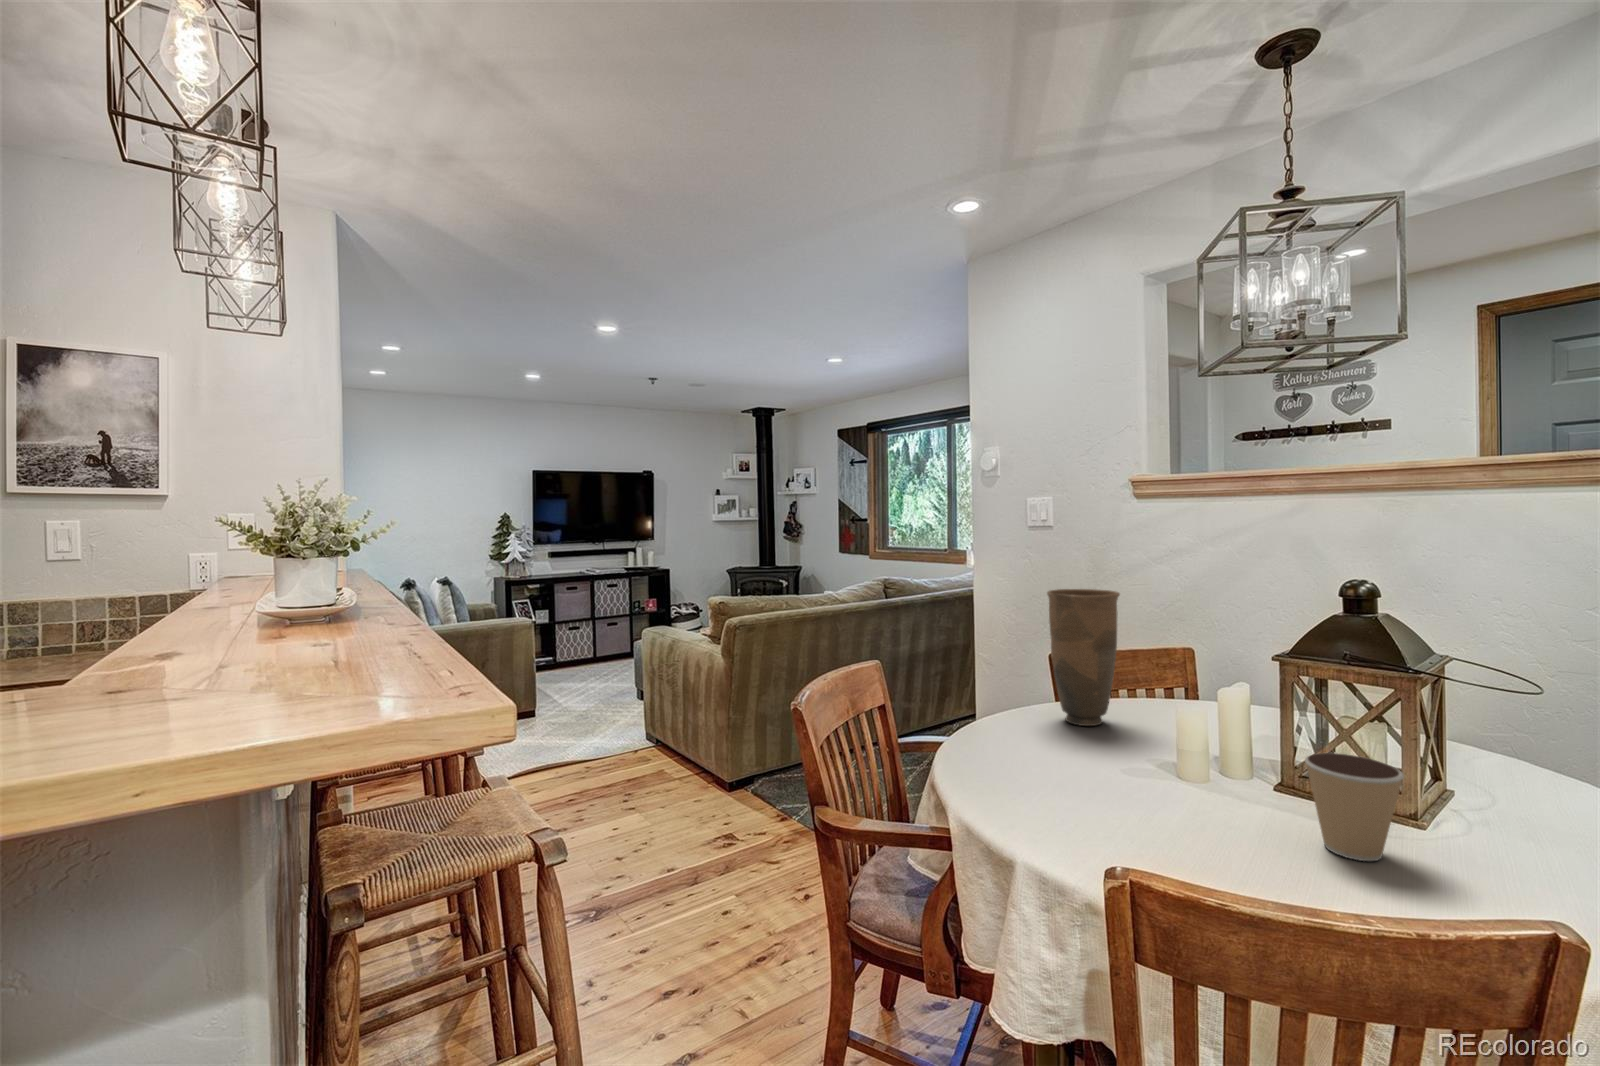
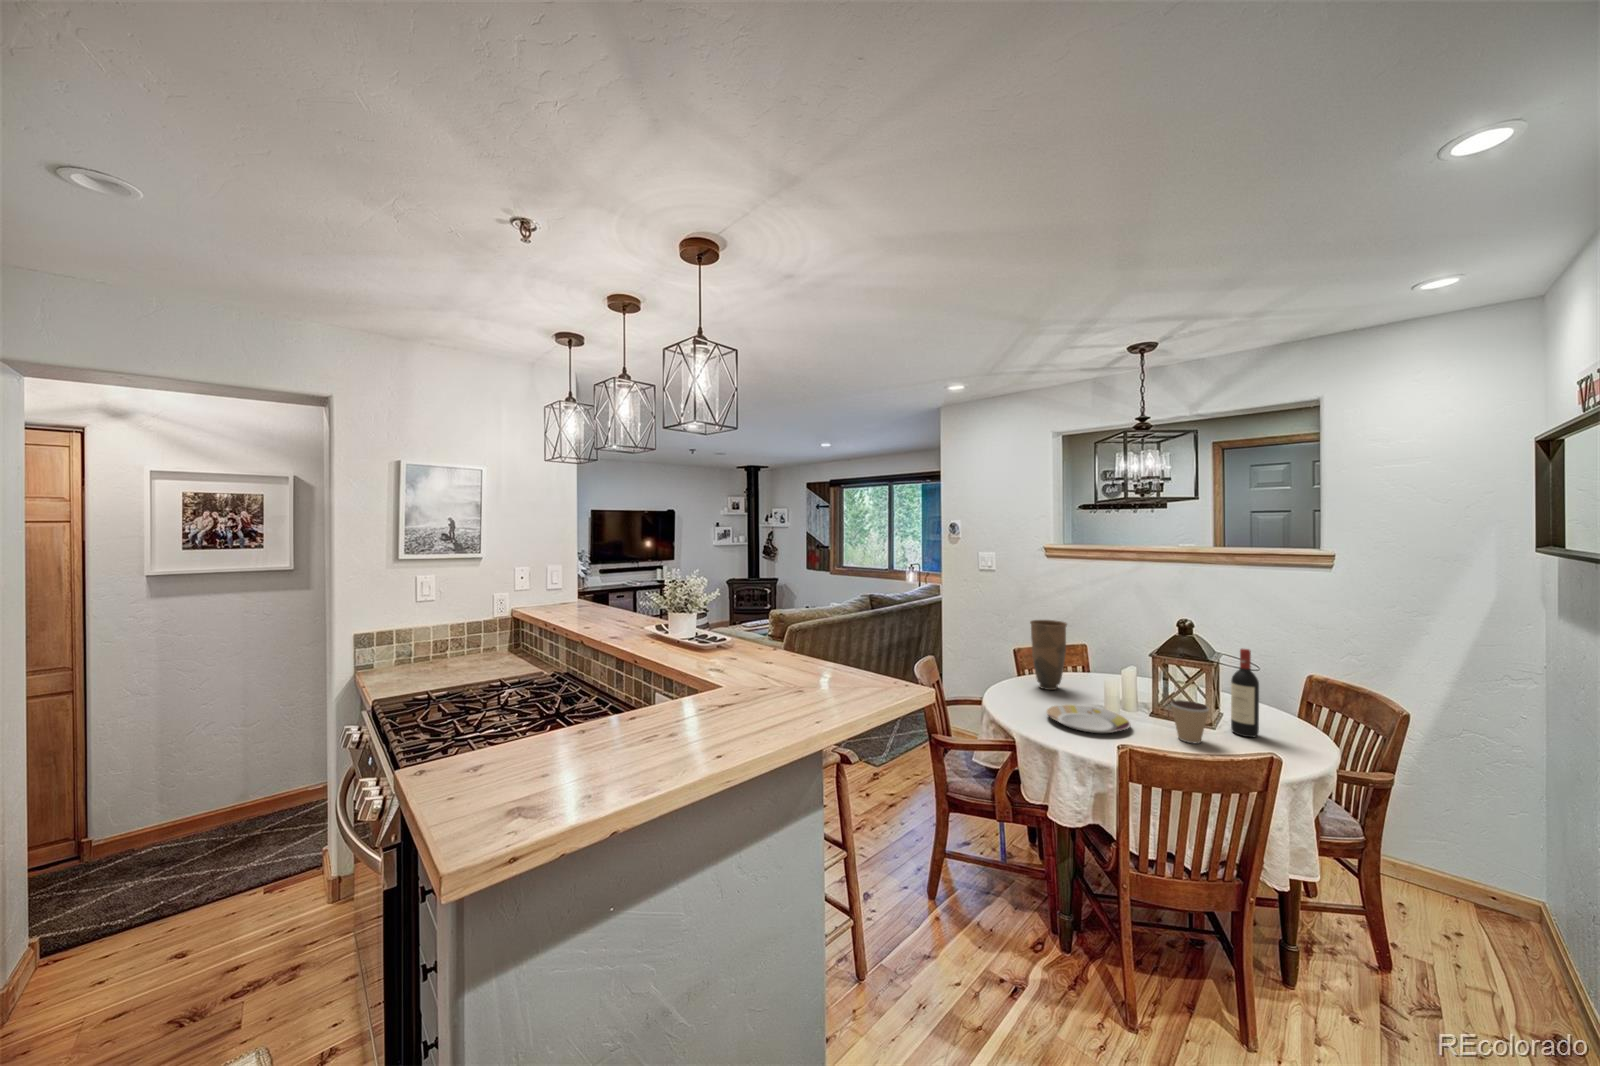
wine bottle: none [1472,630,1548,852] -> present [1231,649,1259,737]
plate: none [1031,755,1214,823] -> present [1047,704,1131,733]

